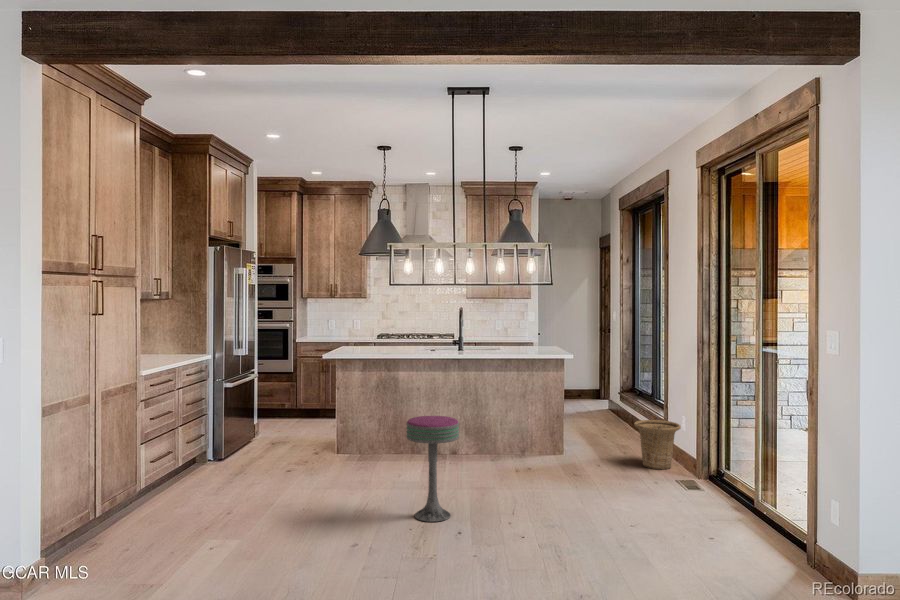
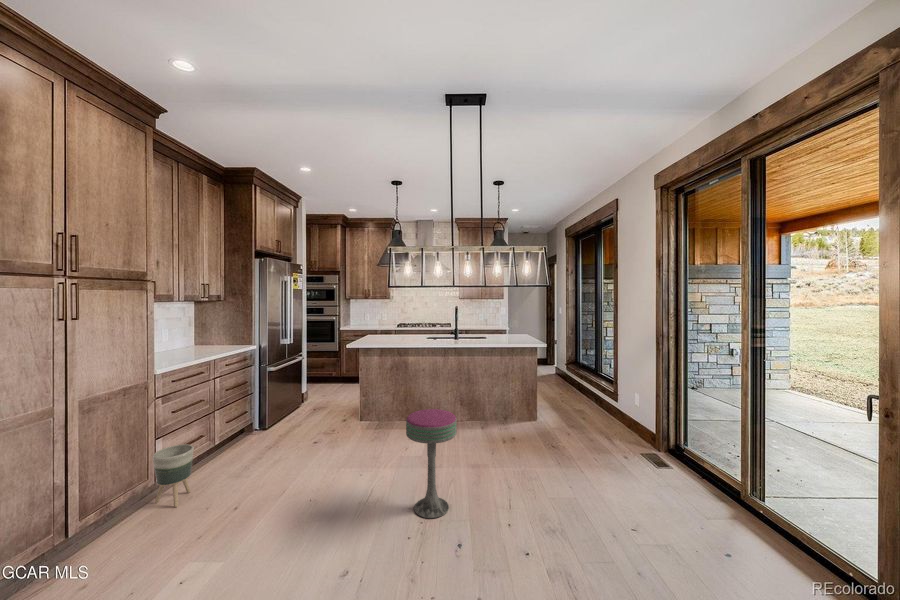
basket: present [634,420,681,469] -> none [597,396,637,439]
planter: none [139,454,177,515] -> present [153,444,194,507]

